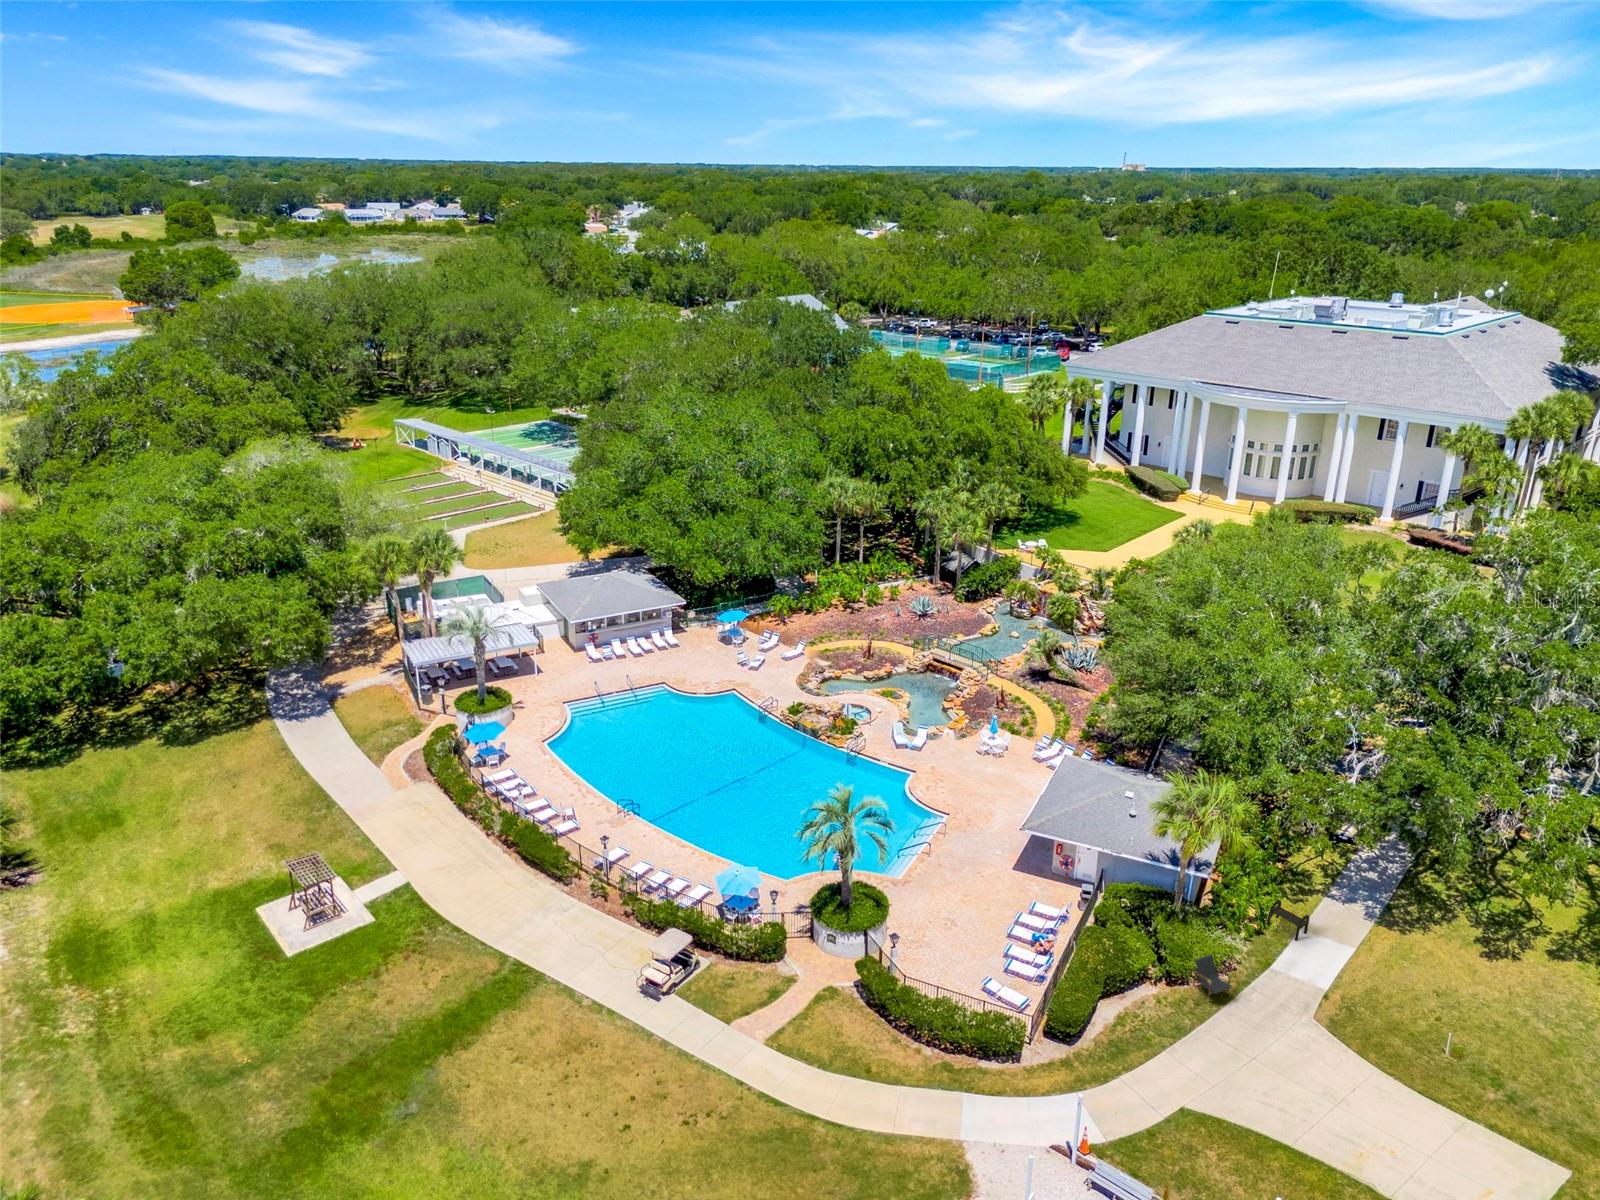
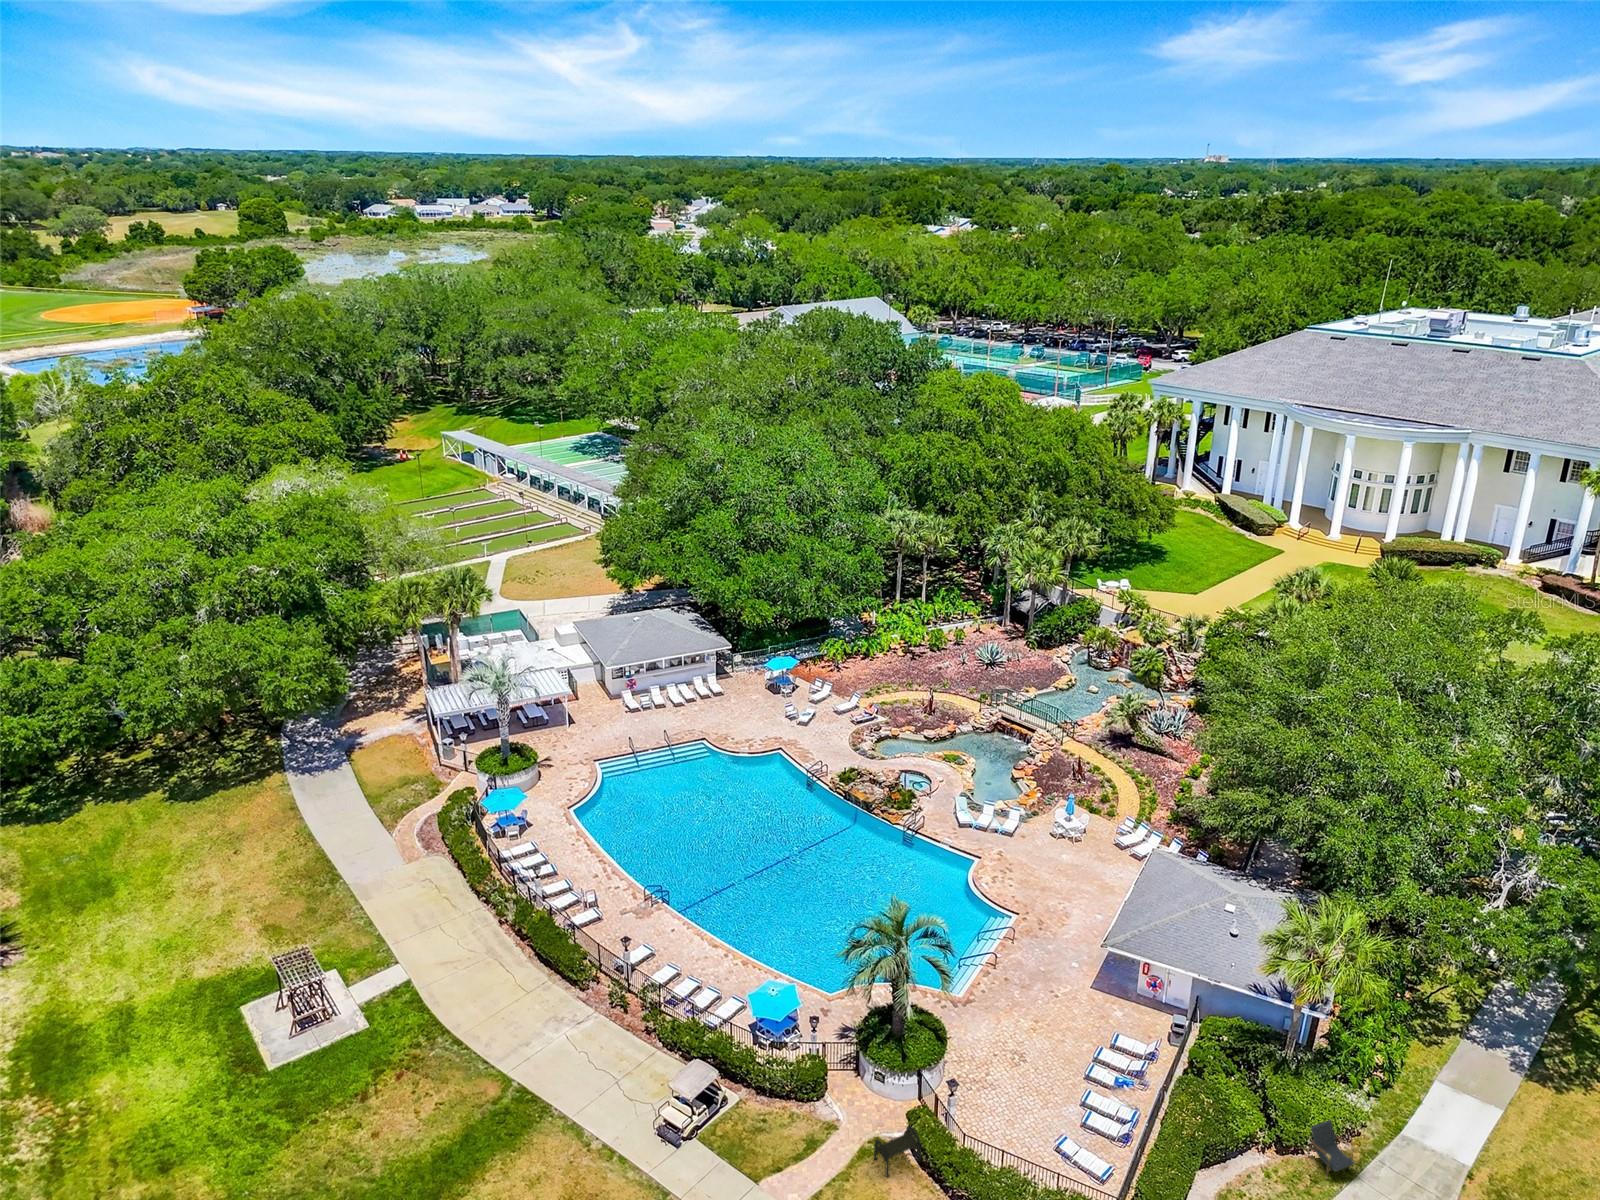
bench: present [1267,900,1309,941] -> present [874,1125,921,1177]

